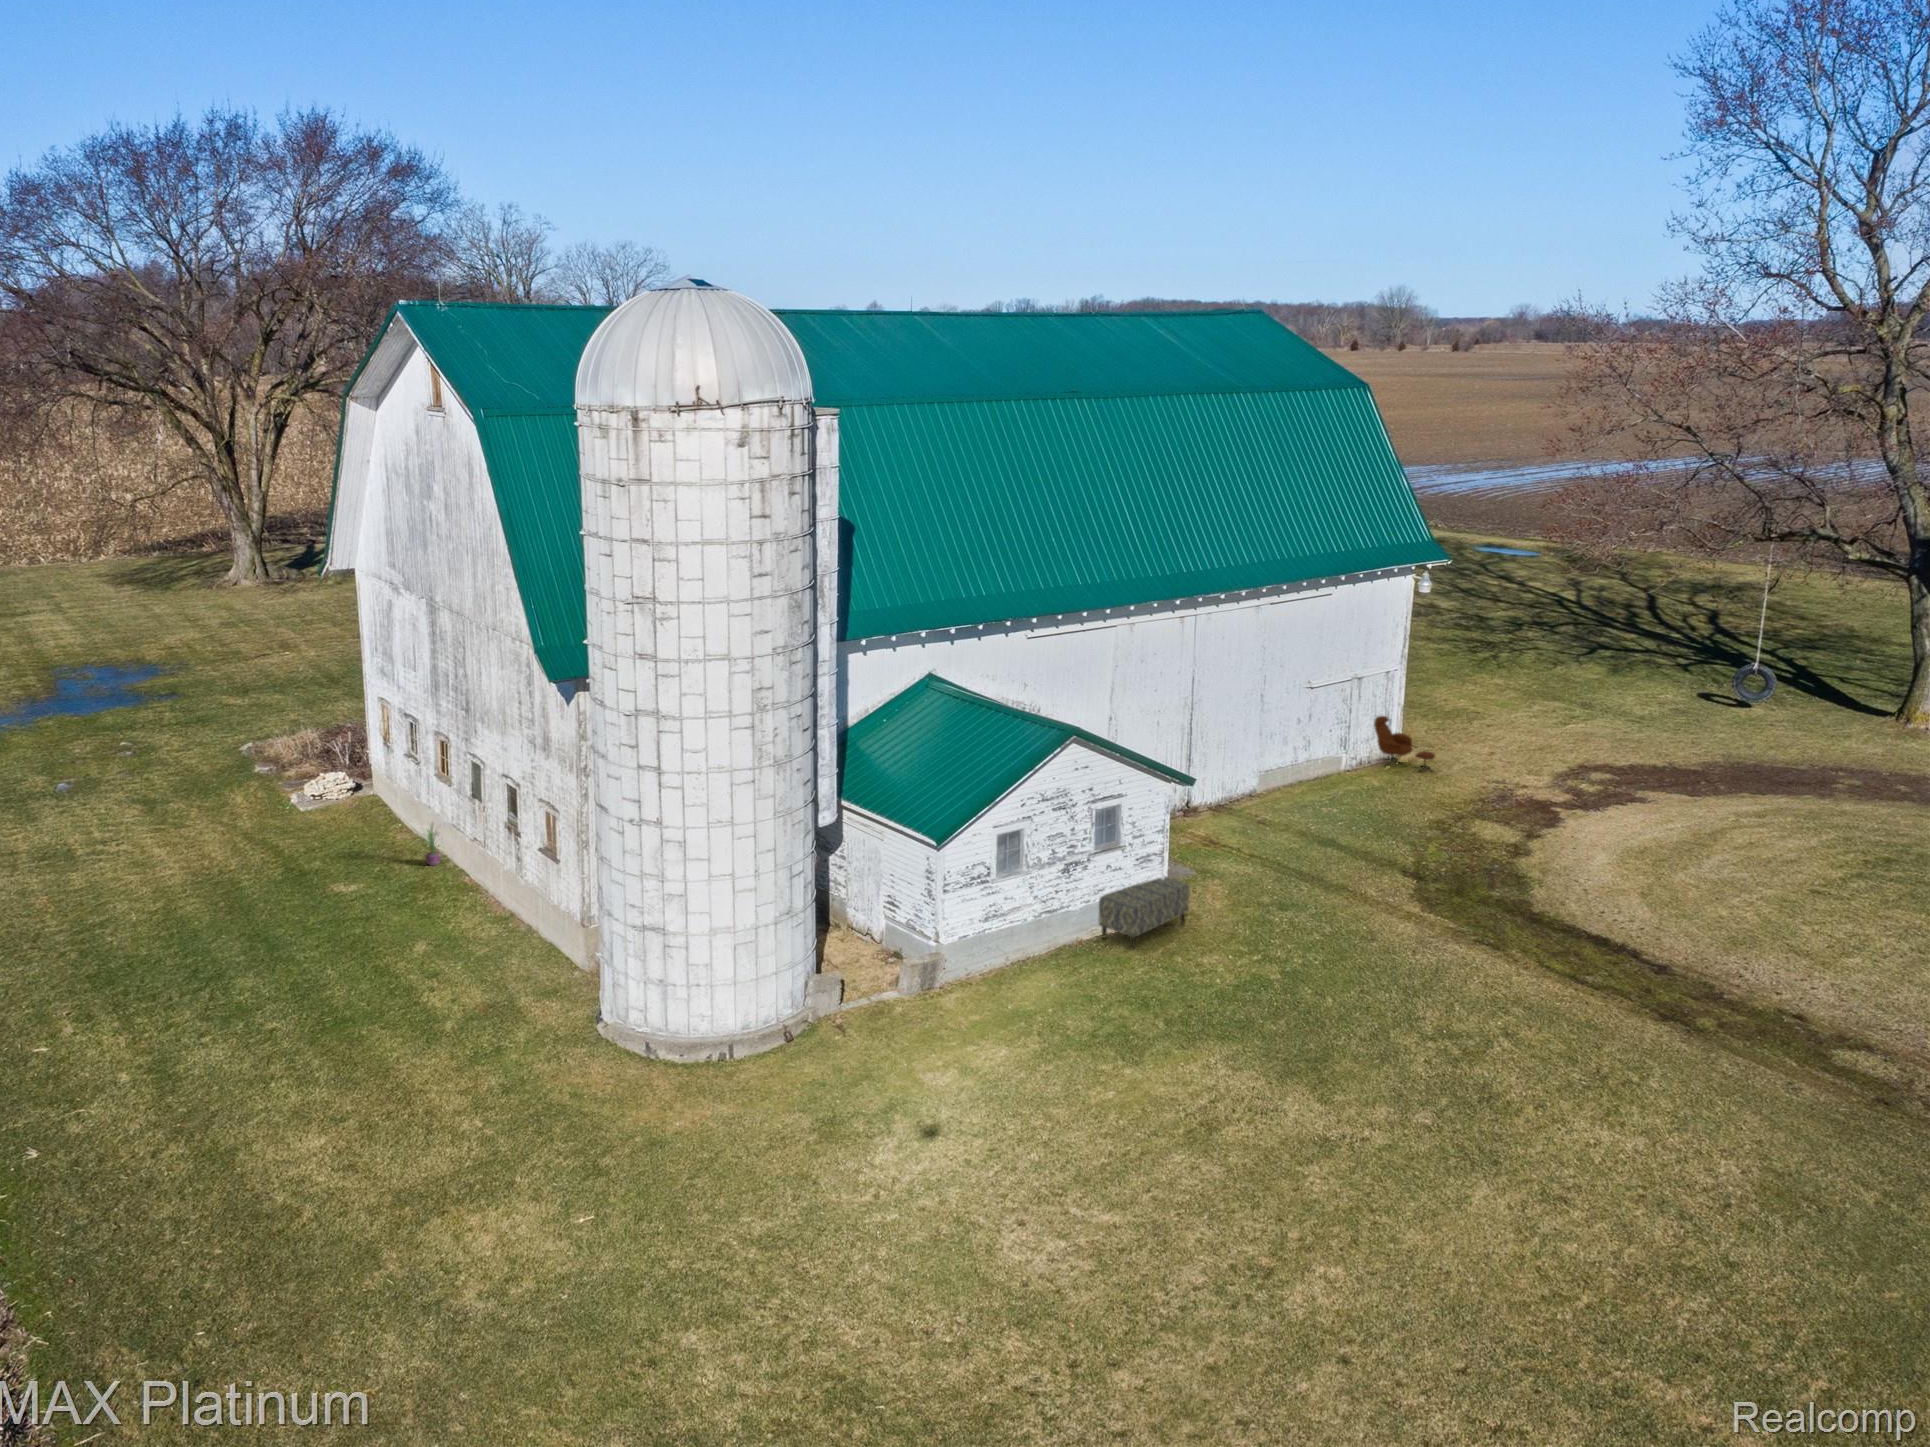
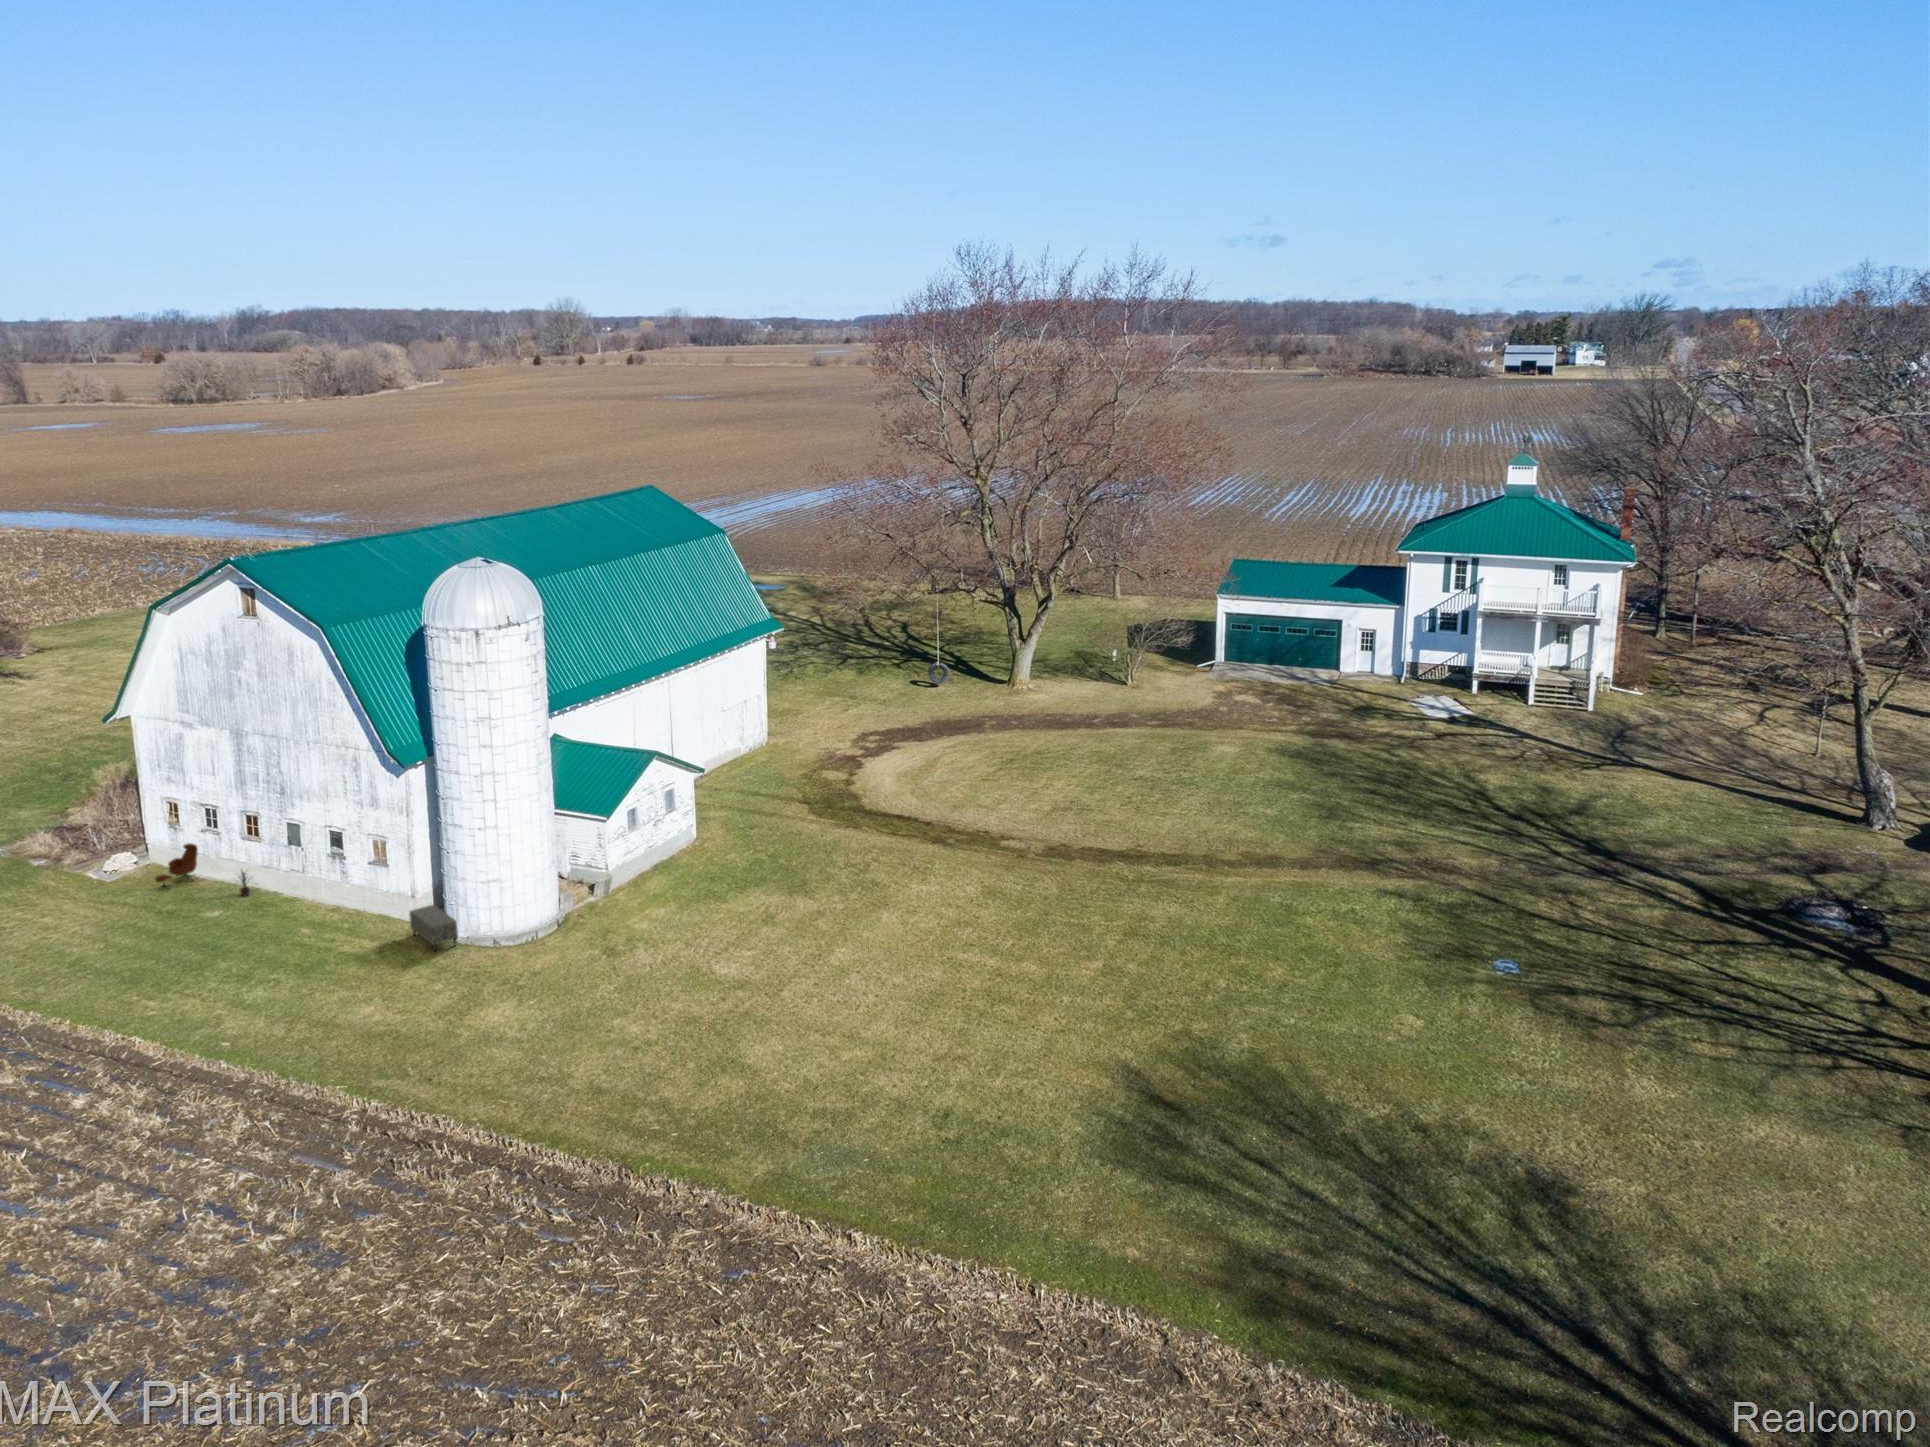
lounge chair: present [1374,716,1435,770] -> present [155,843,198,887]
bench: present [1099,877,1189,949] -> present [409,905,458,951]

